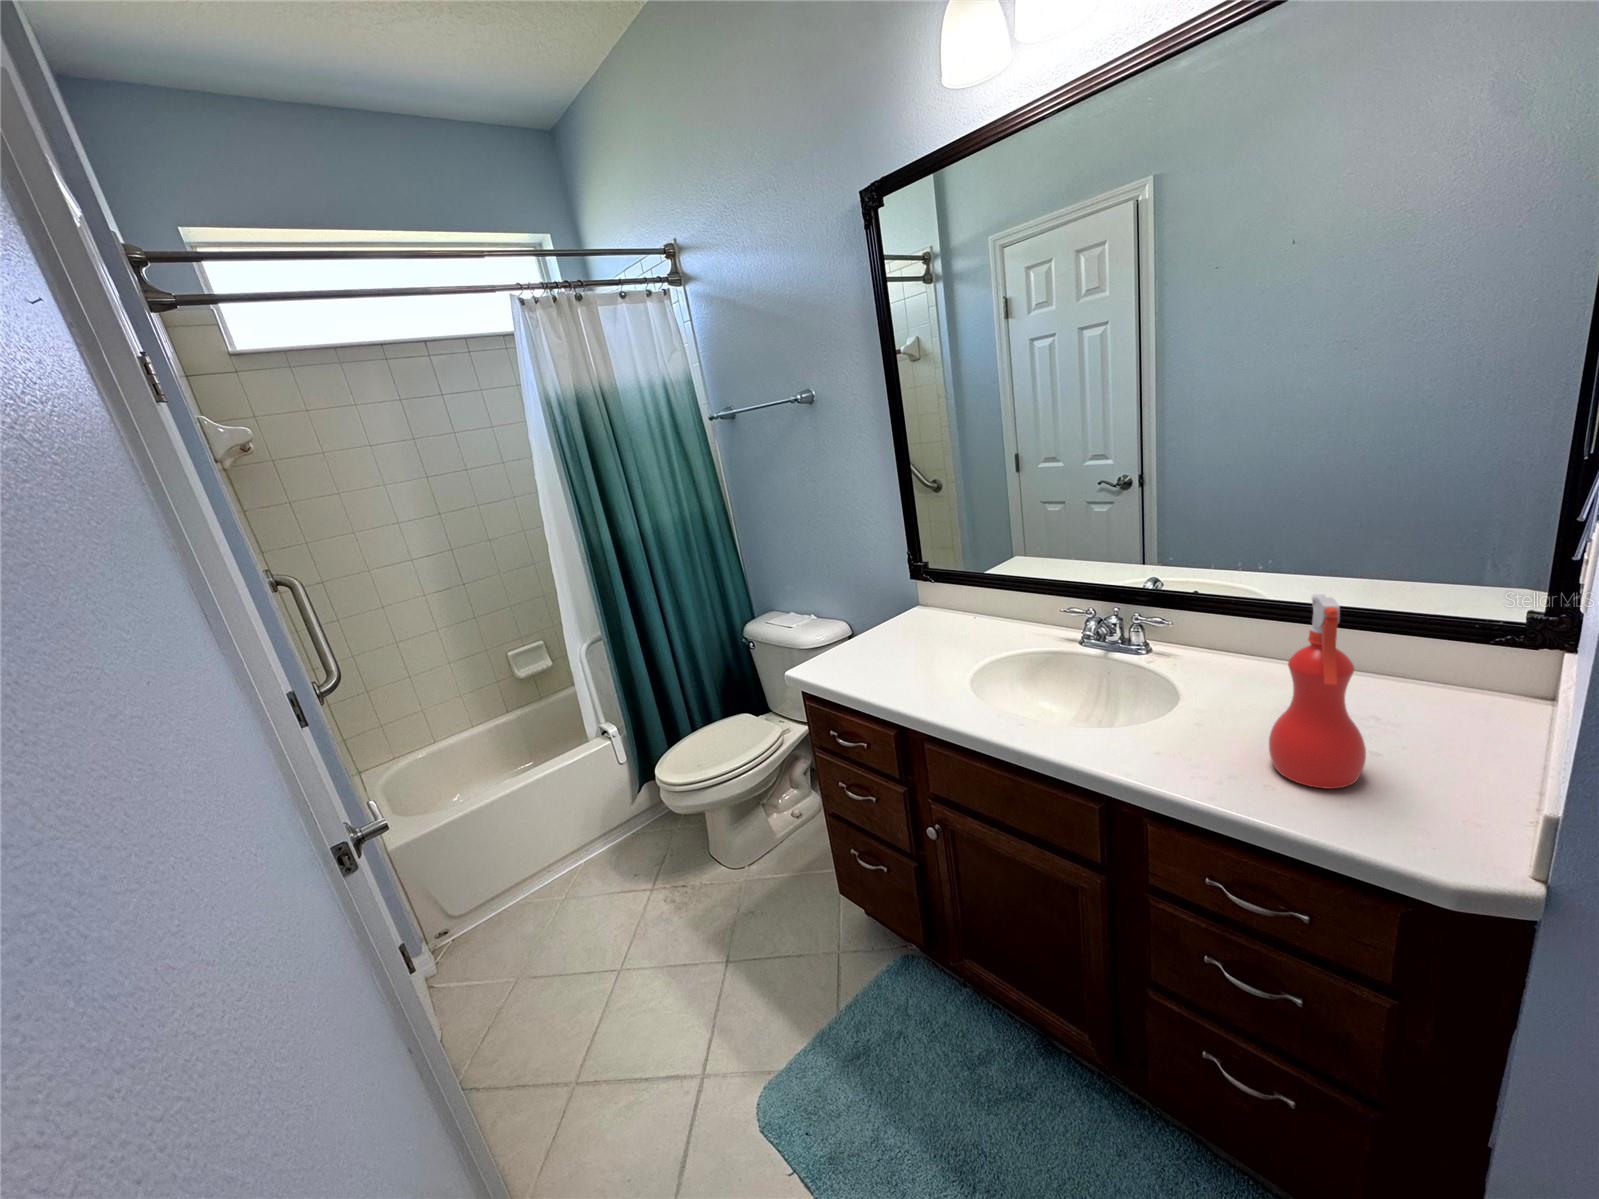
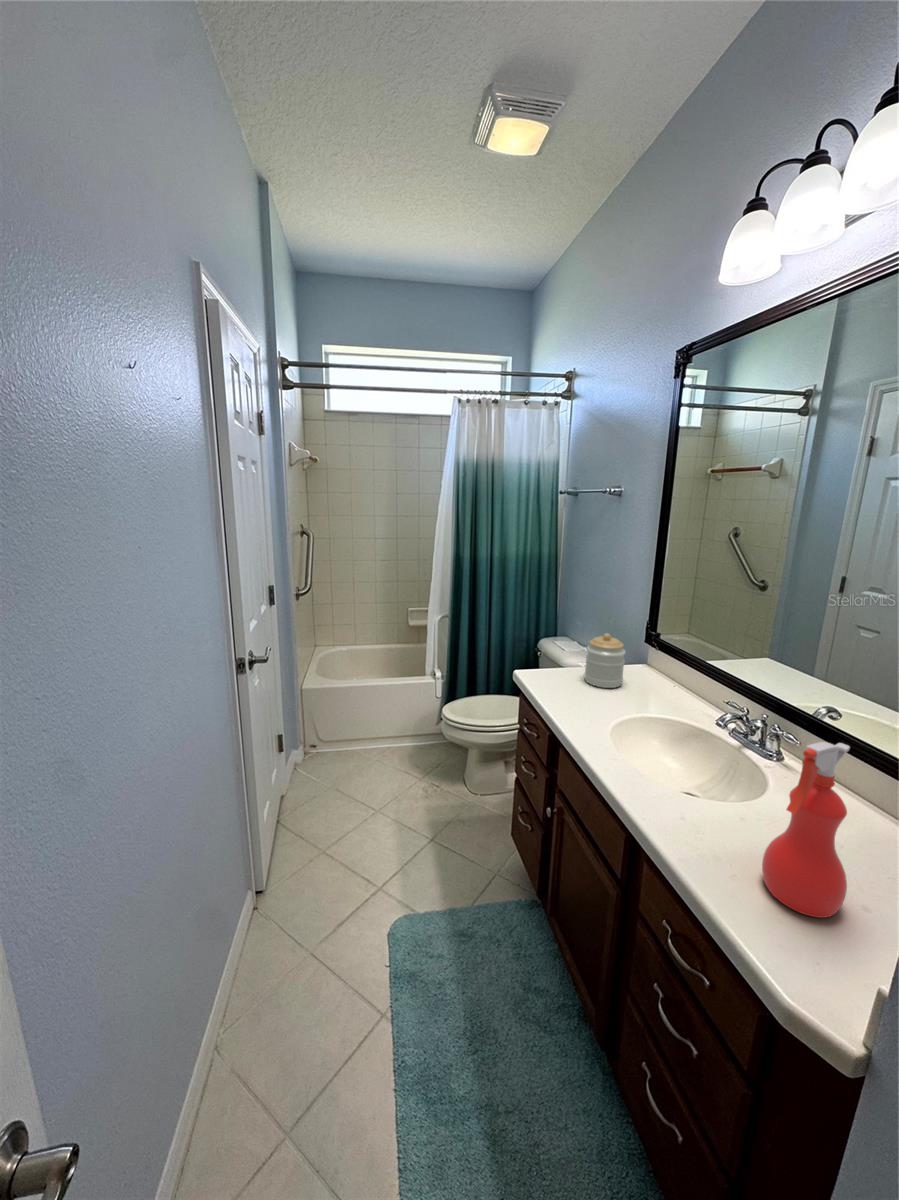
jar: none [871,580,926,652] -> present [584,633,625,688]

